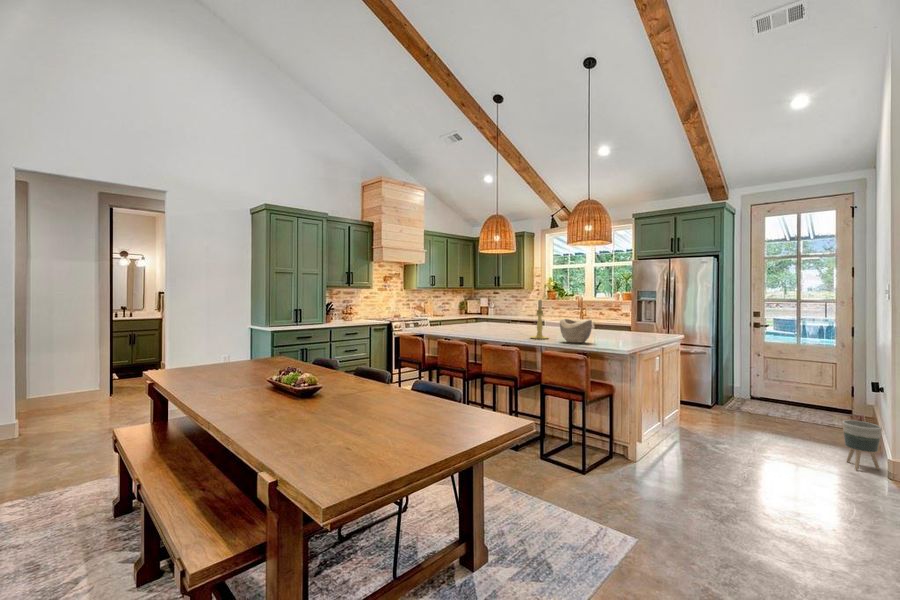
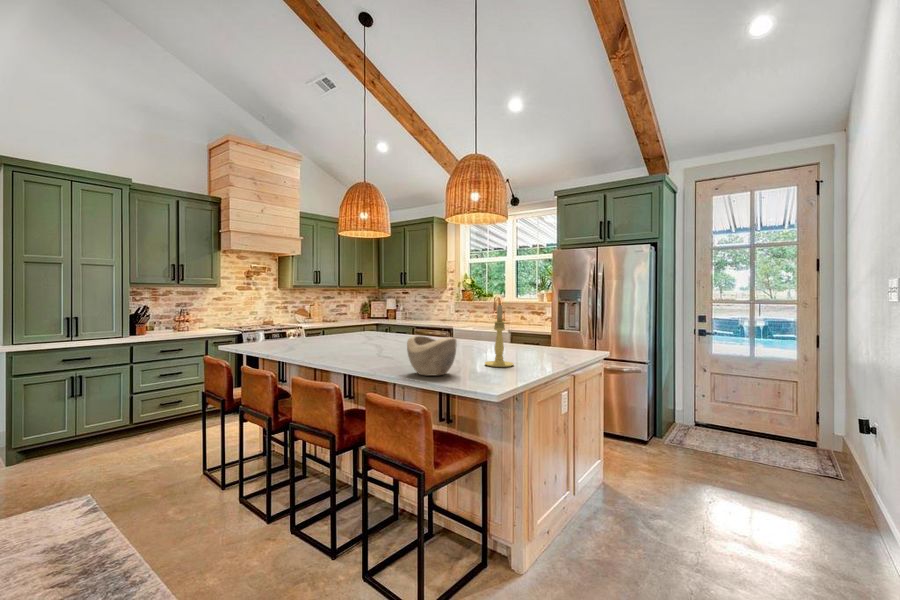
candle holder: present [531,300,549,339] -> present [485,305,514,367]
planter: present [842,420,882,470] -> none [826,483,885,565]

